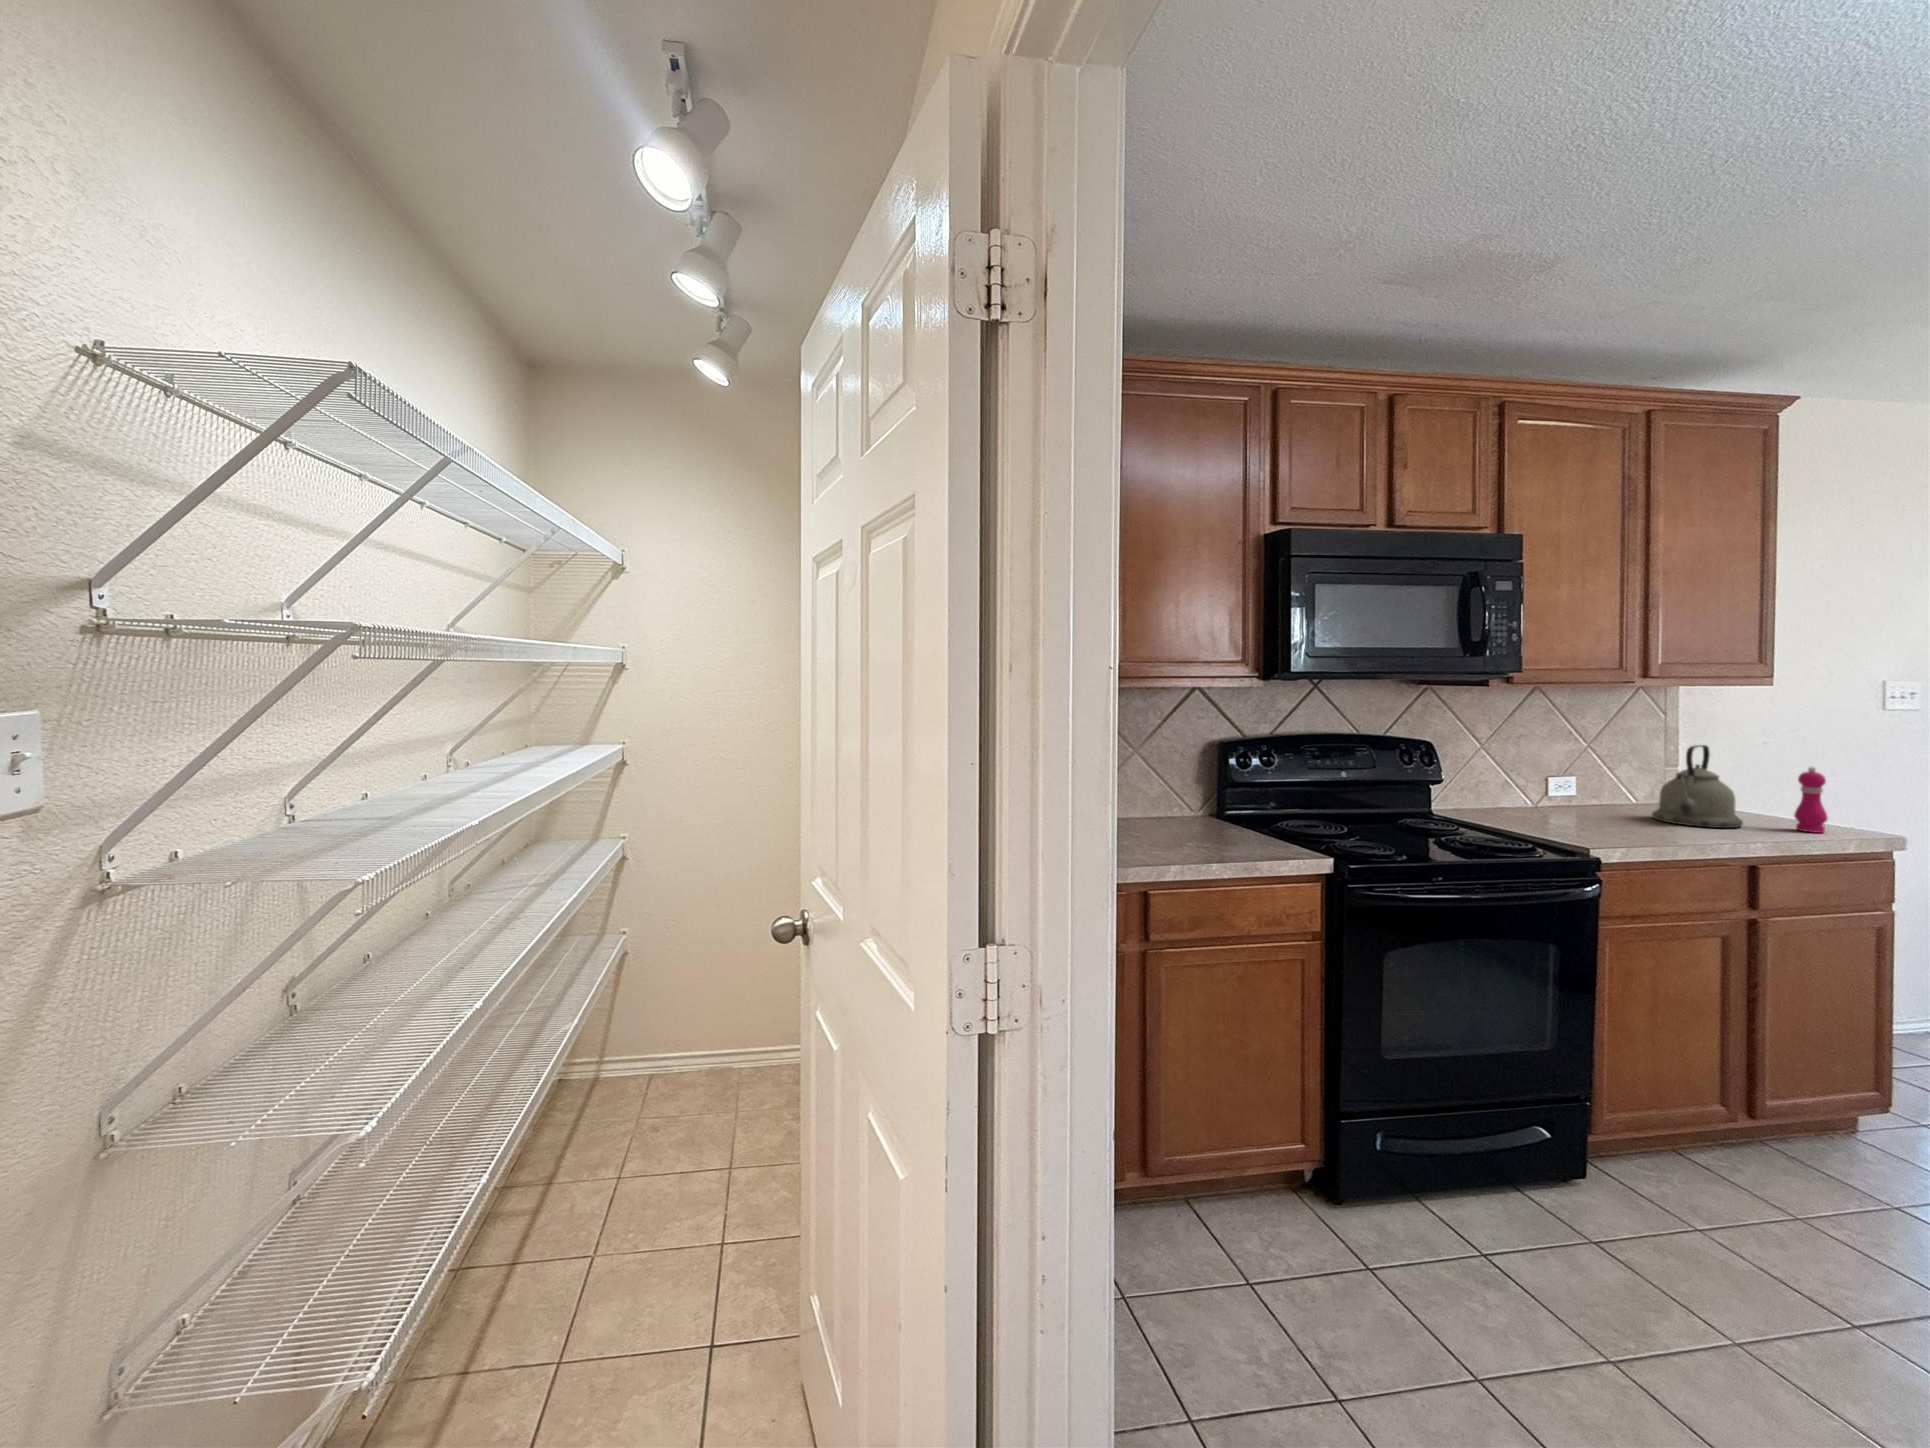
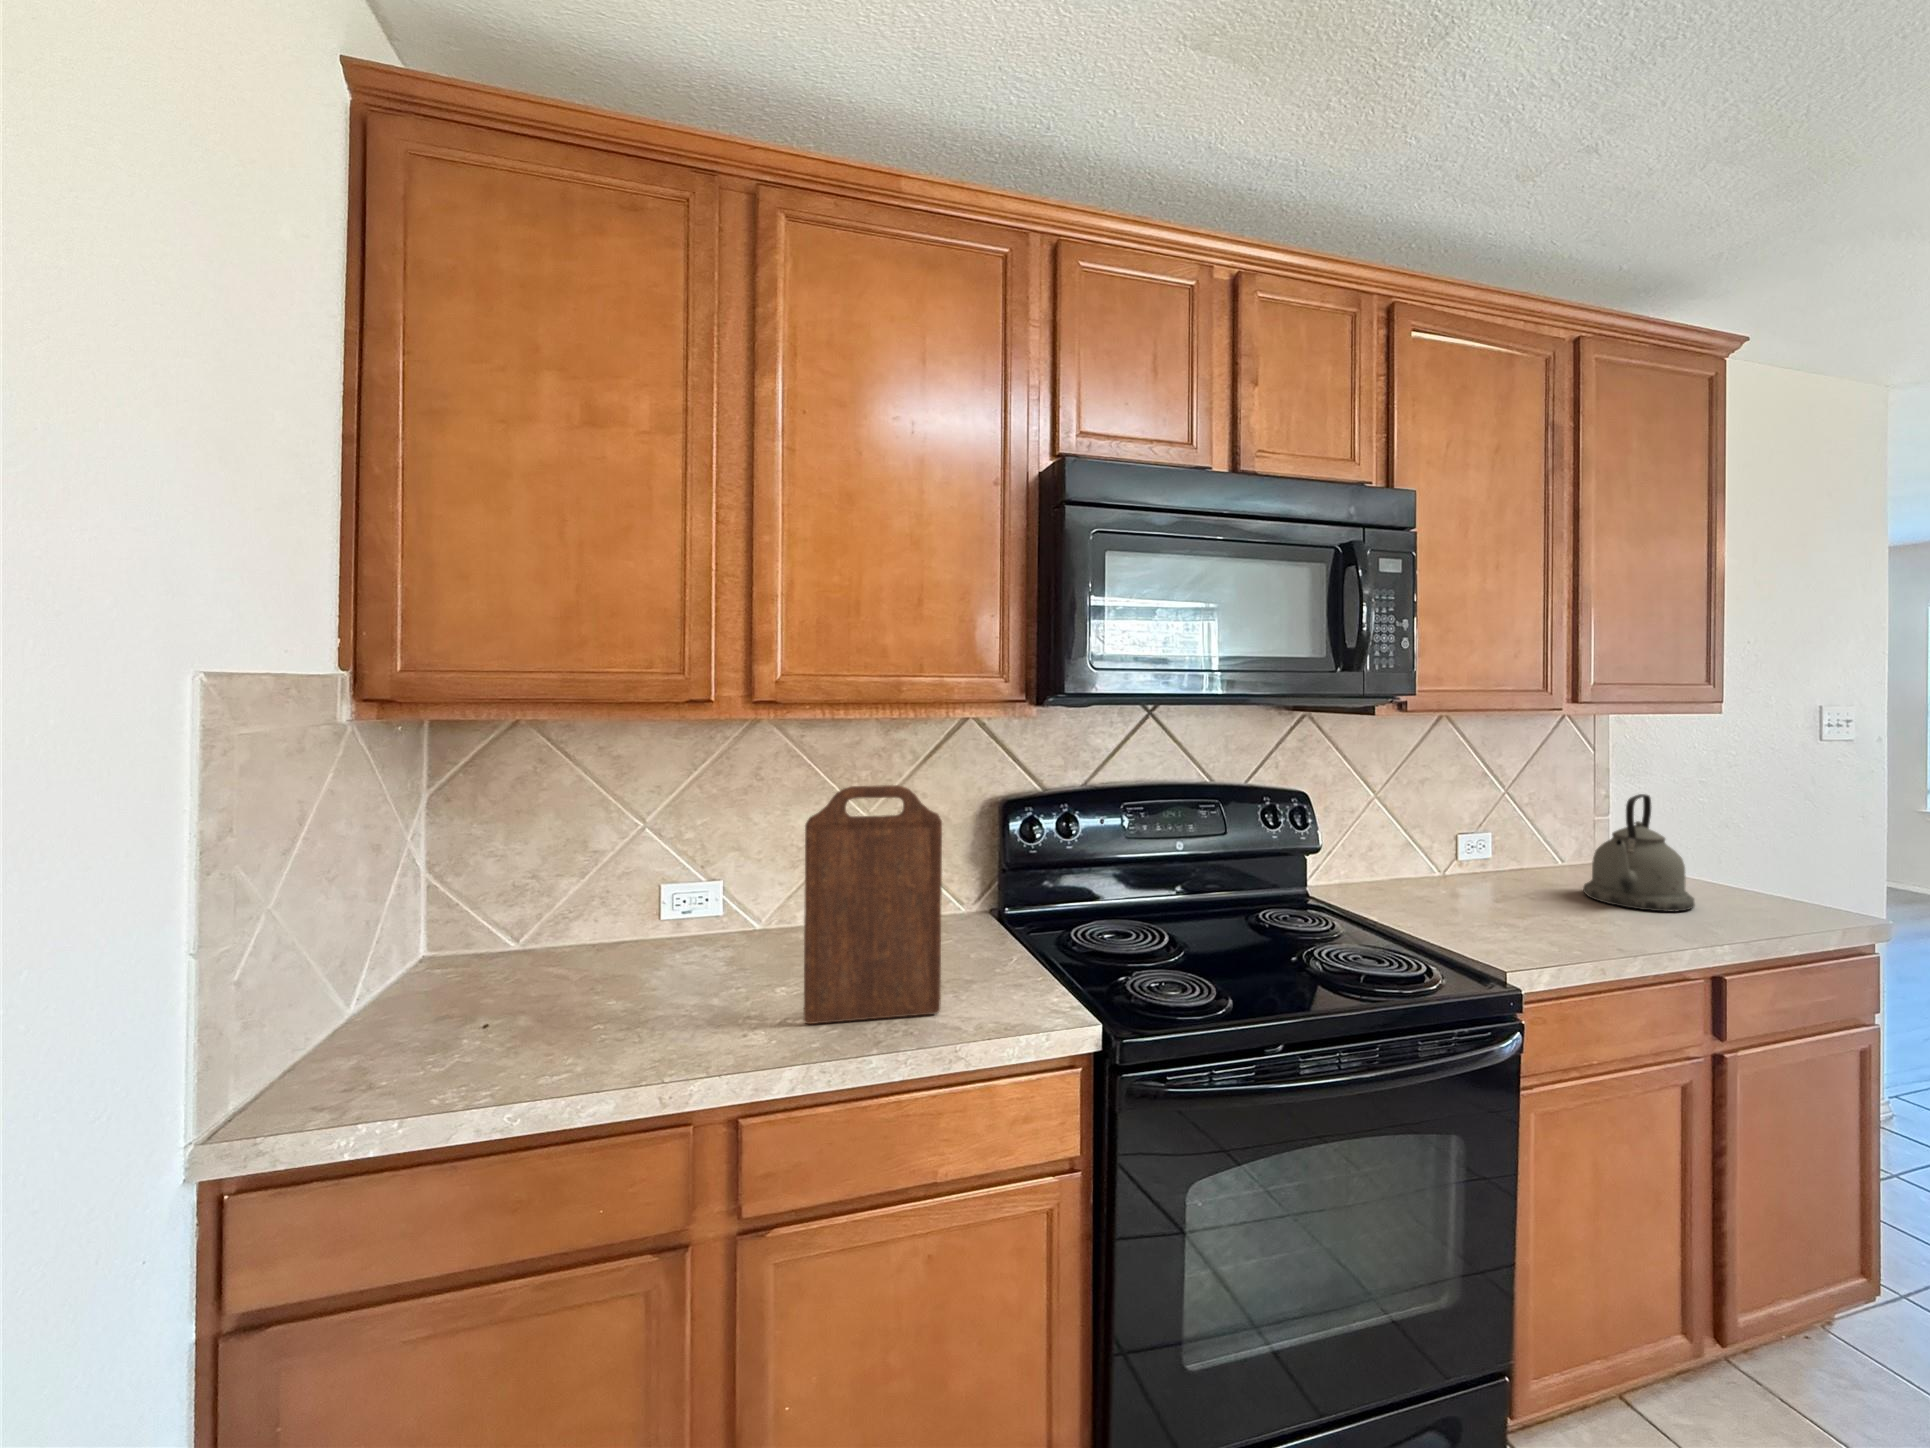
cutting board: none [1155,723,1231,854] -> present [804,785,942,1024]
pepper mill: present [1794,767,1828,833] -> none [1757,825,1798,916]

